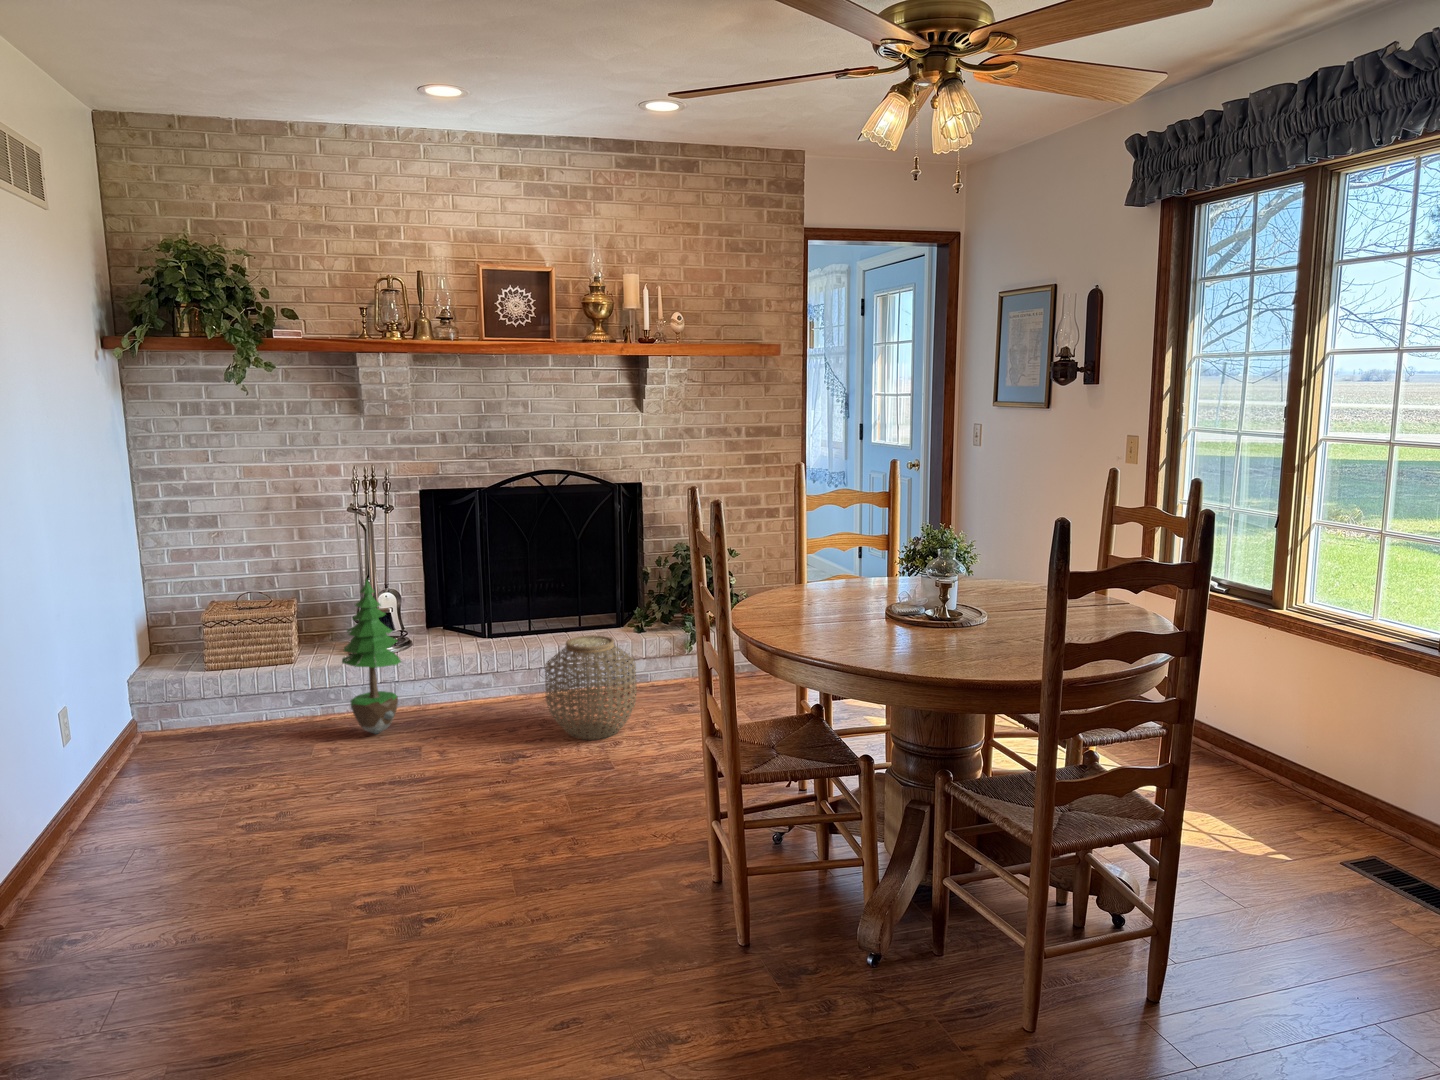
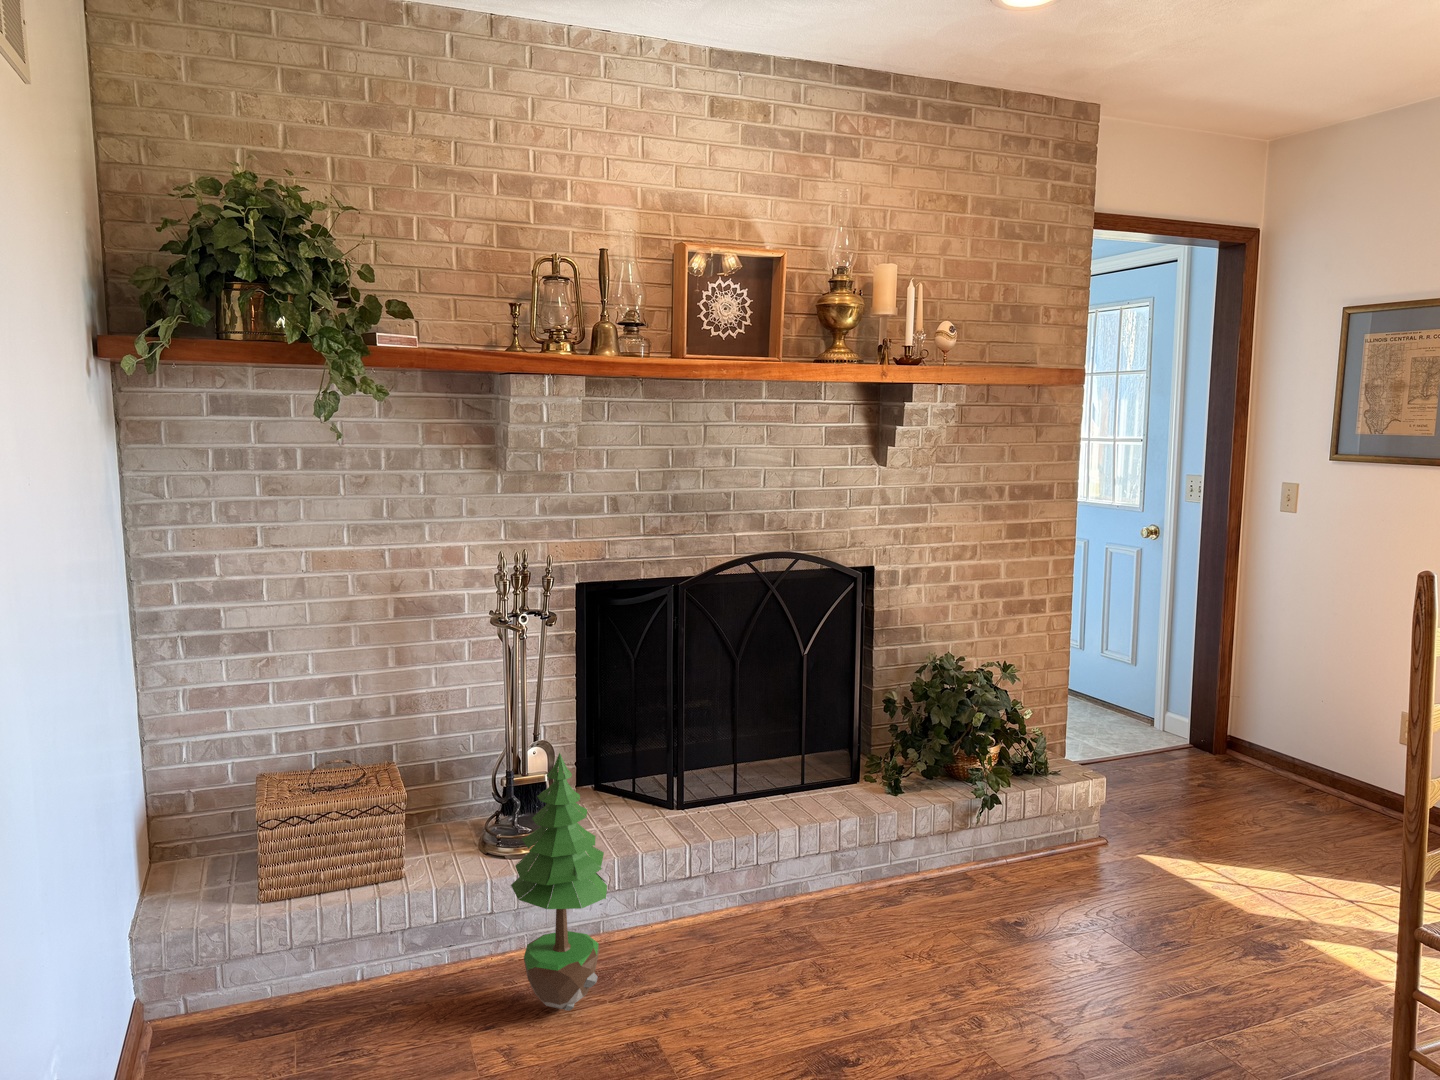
woven basket: present [545,635,636,740] -> none [843,832,992,1013]

